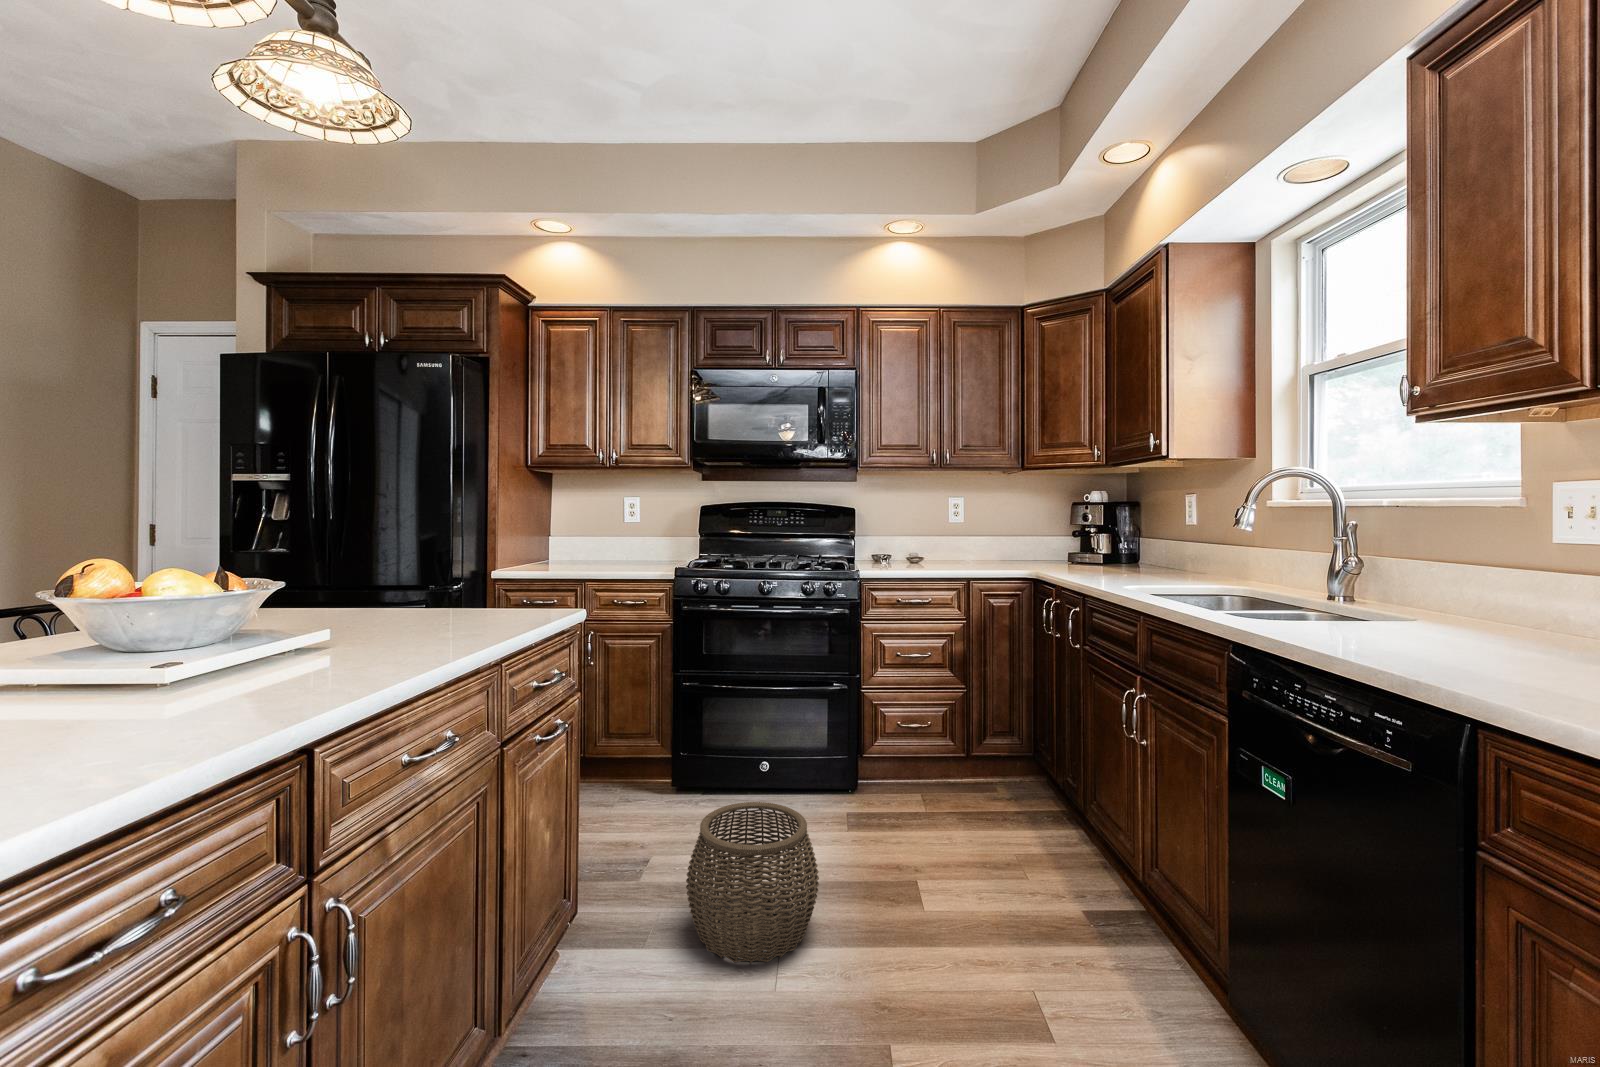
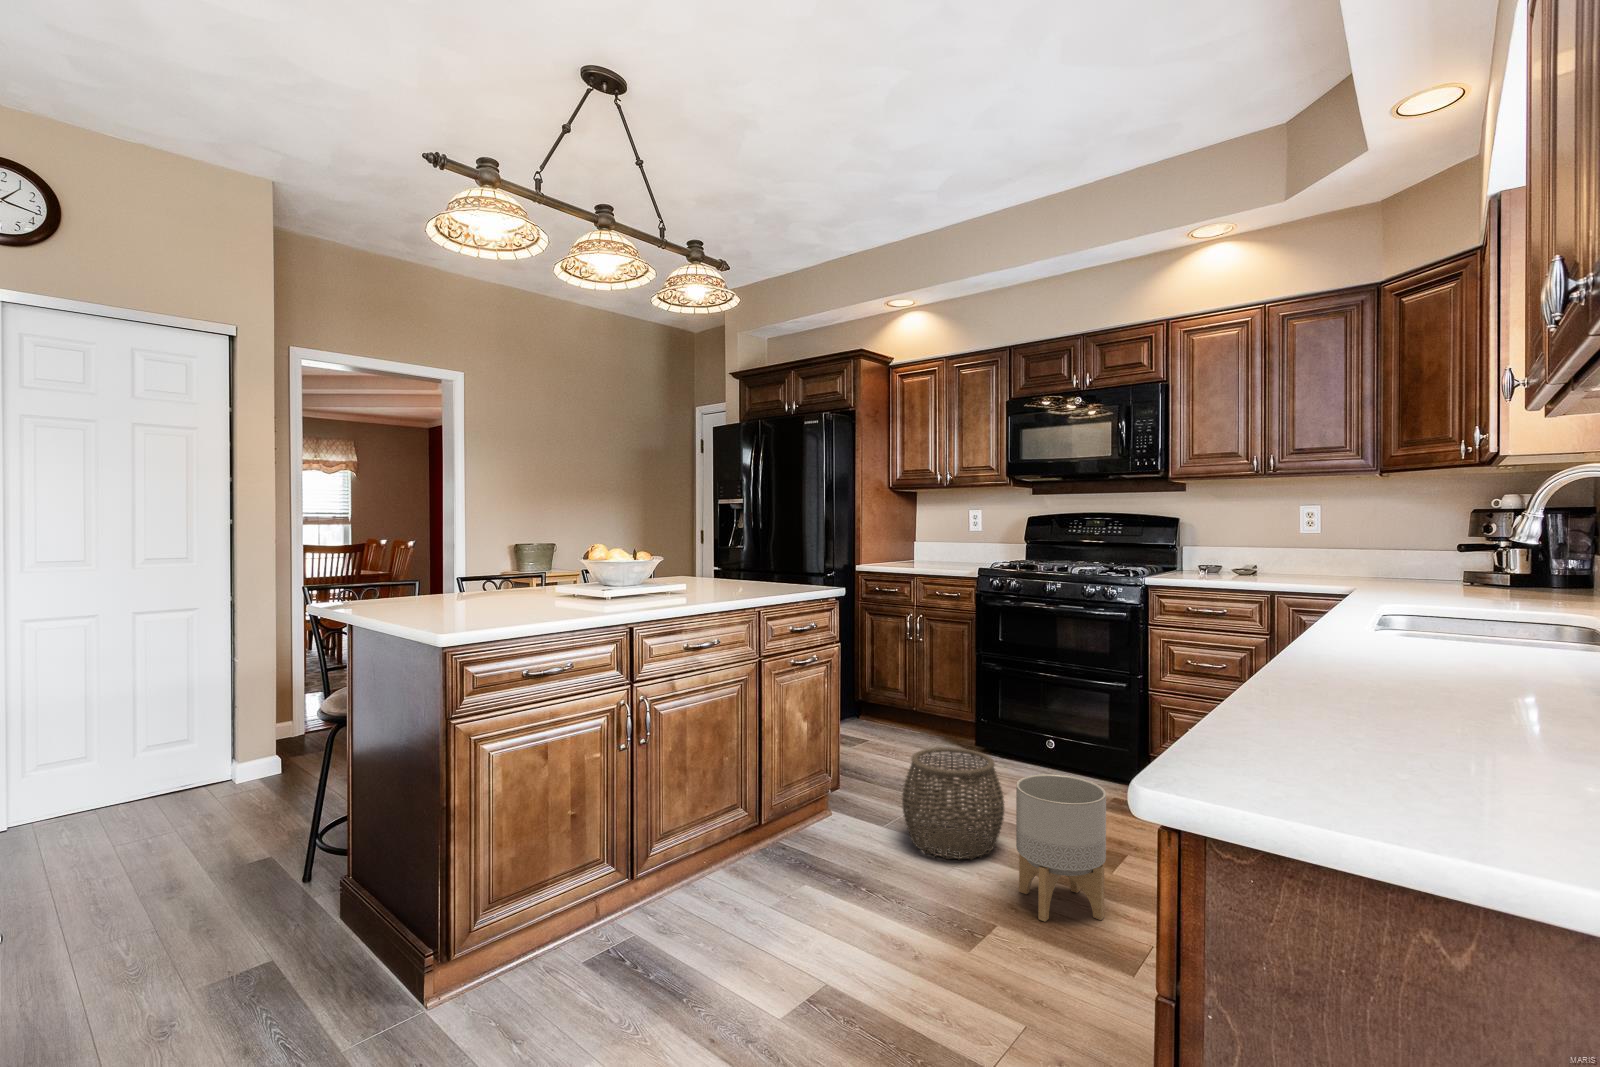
planter: none [878,819,986,1017] -> present [1016,774,1106,922]

